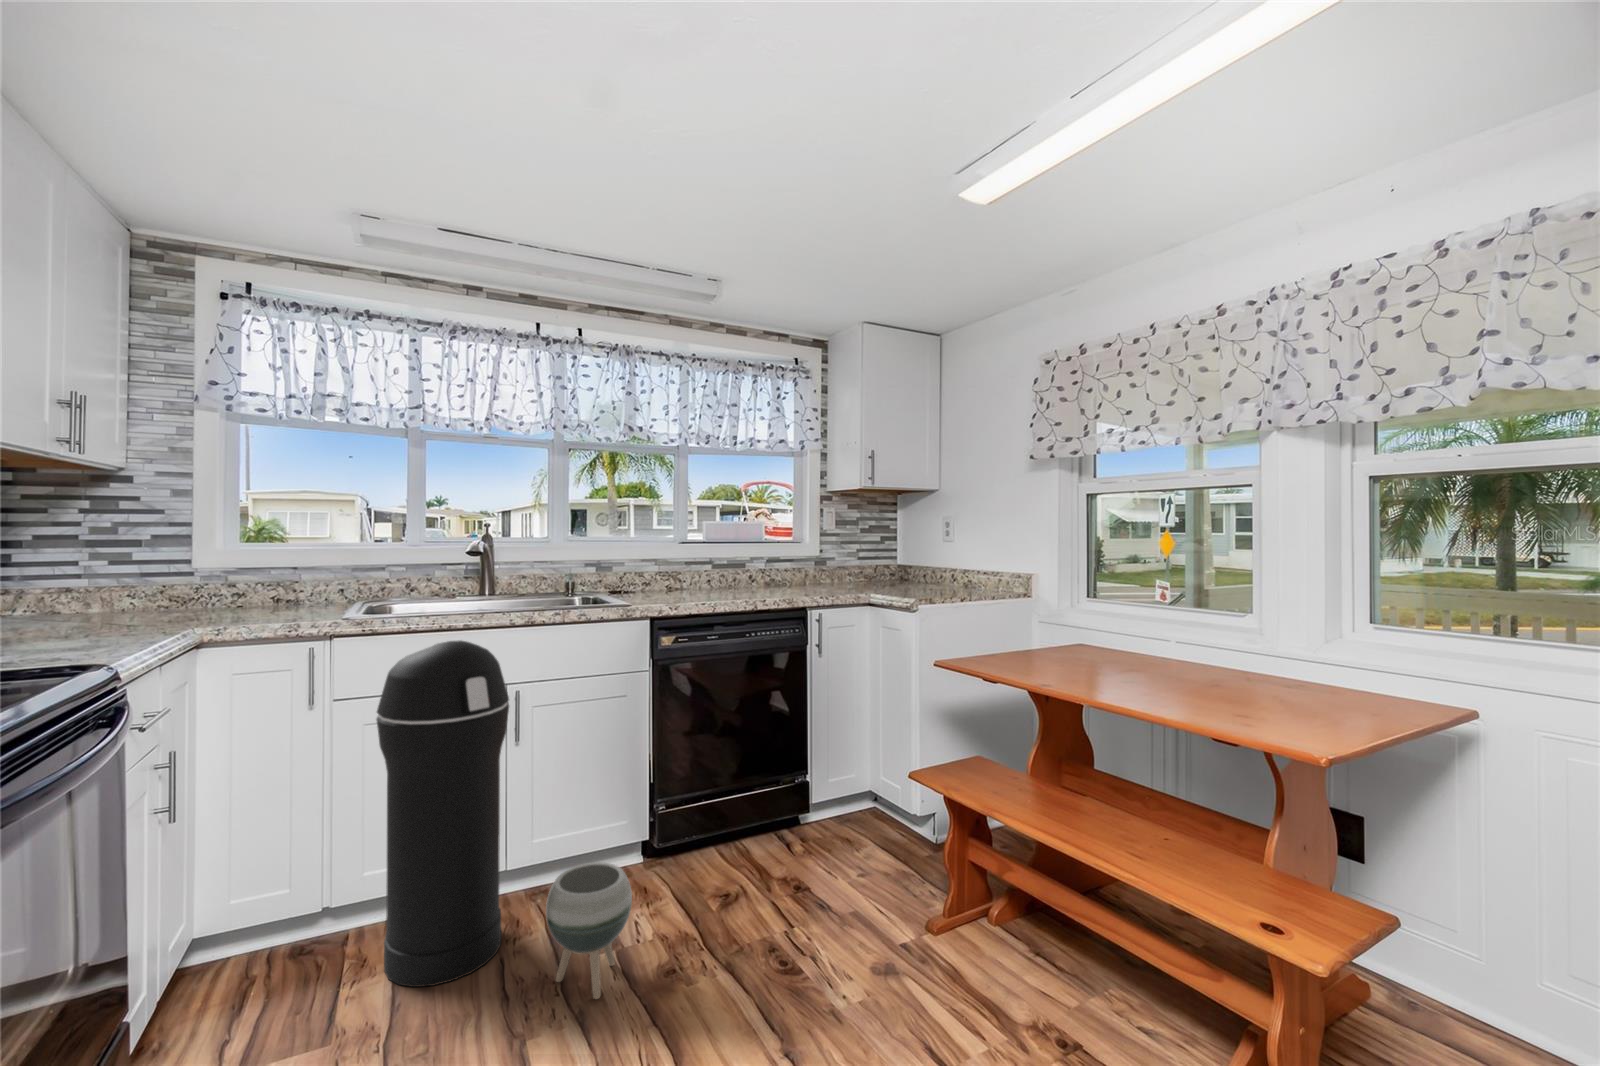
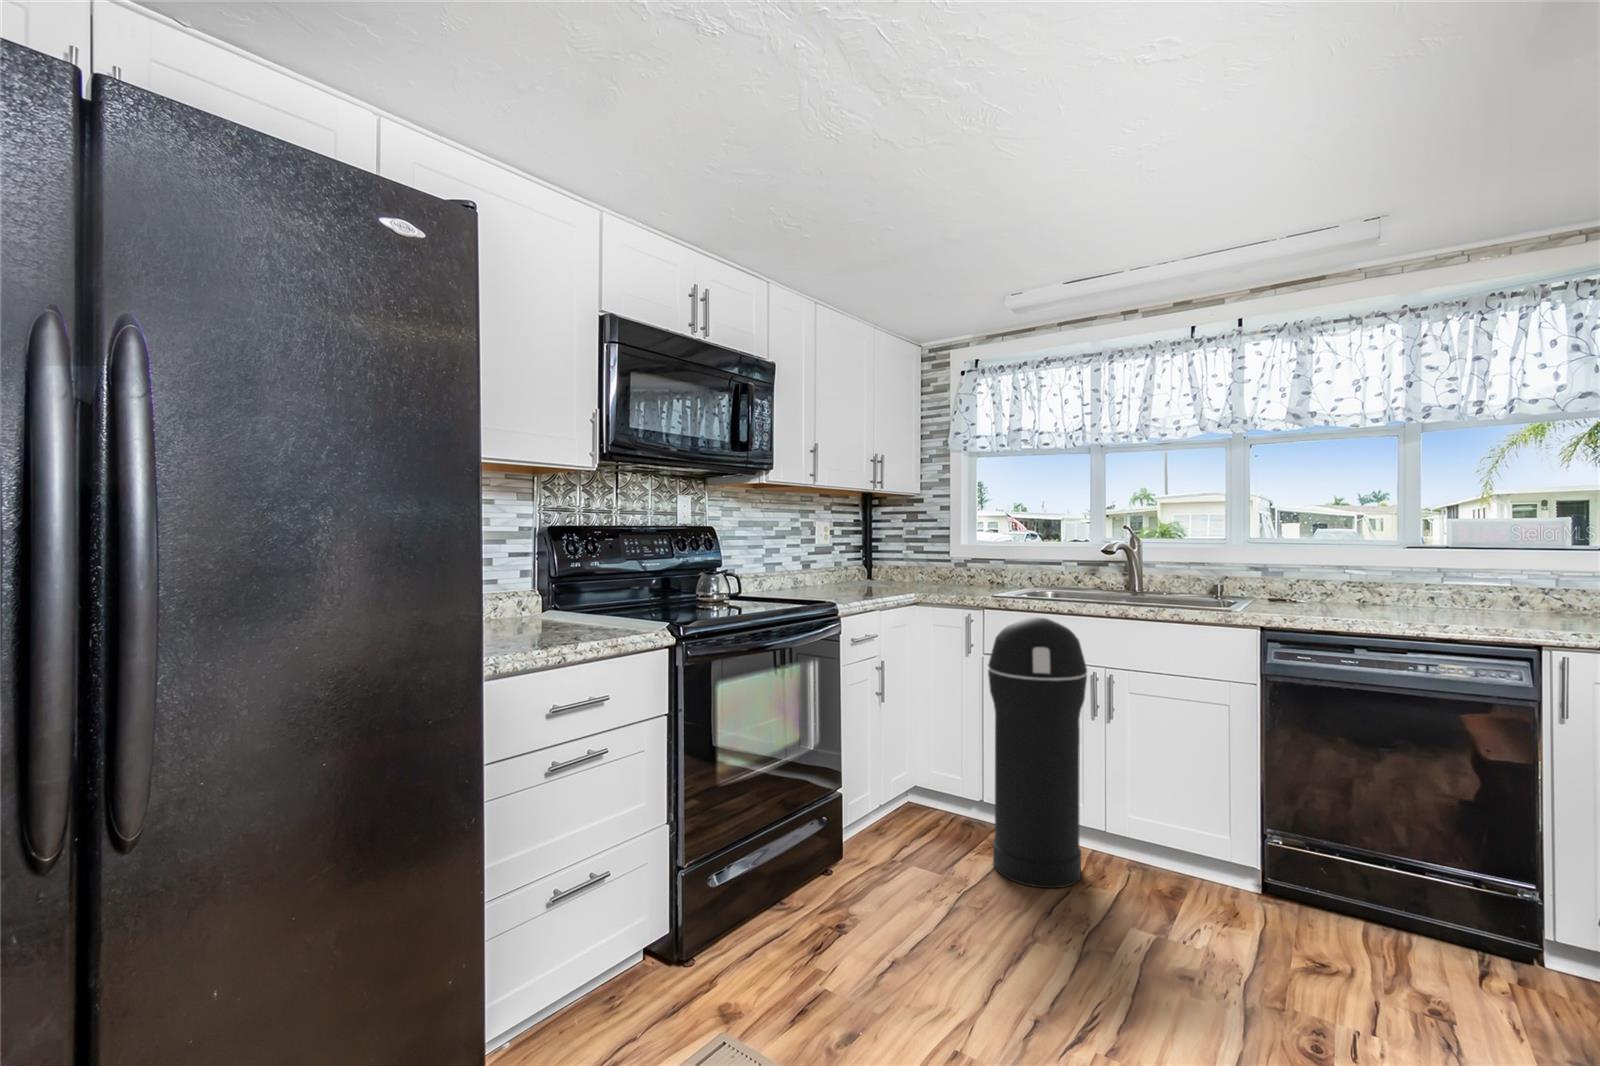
planter: present [546,862,632,999] -> none [1073,833,1155,953]

